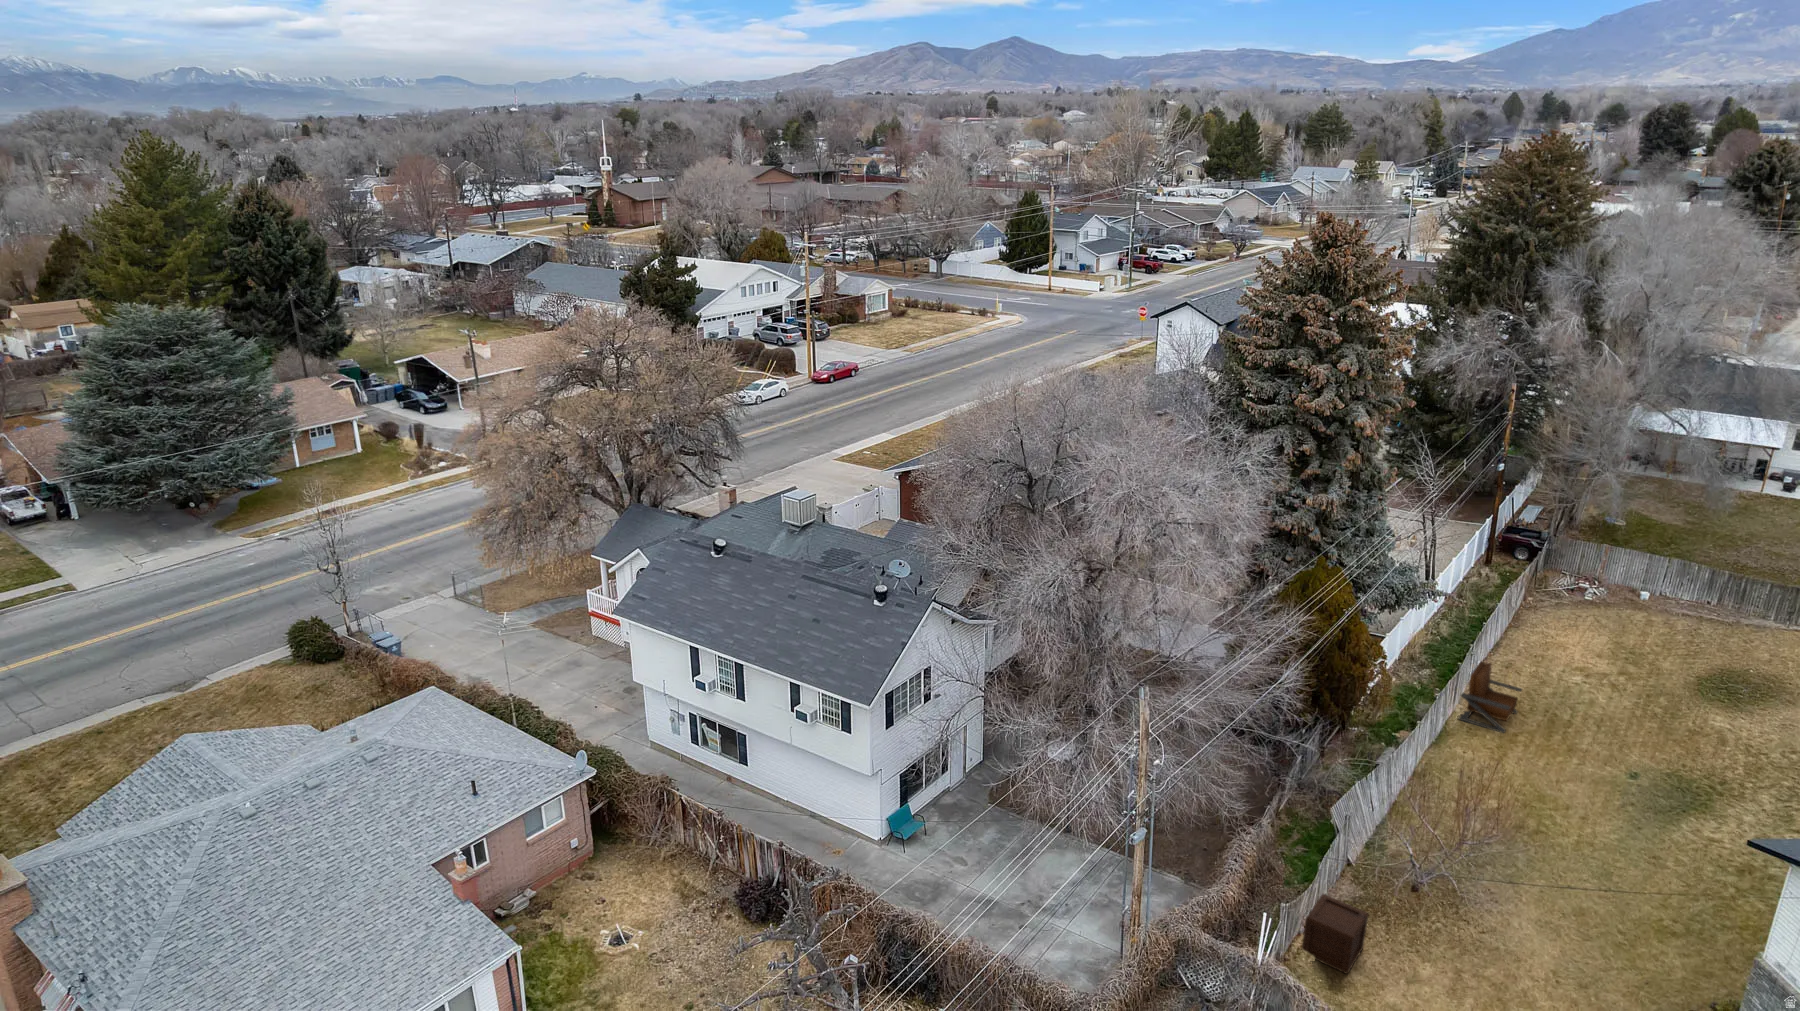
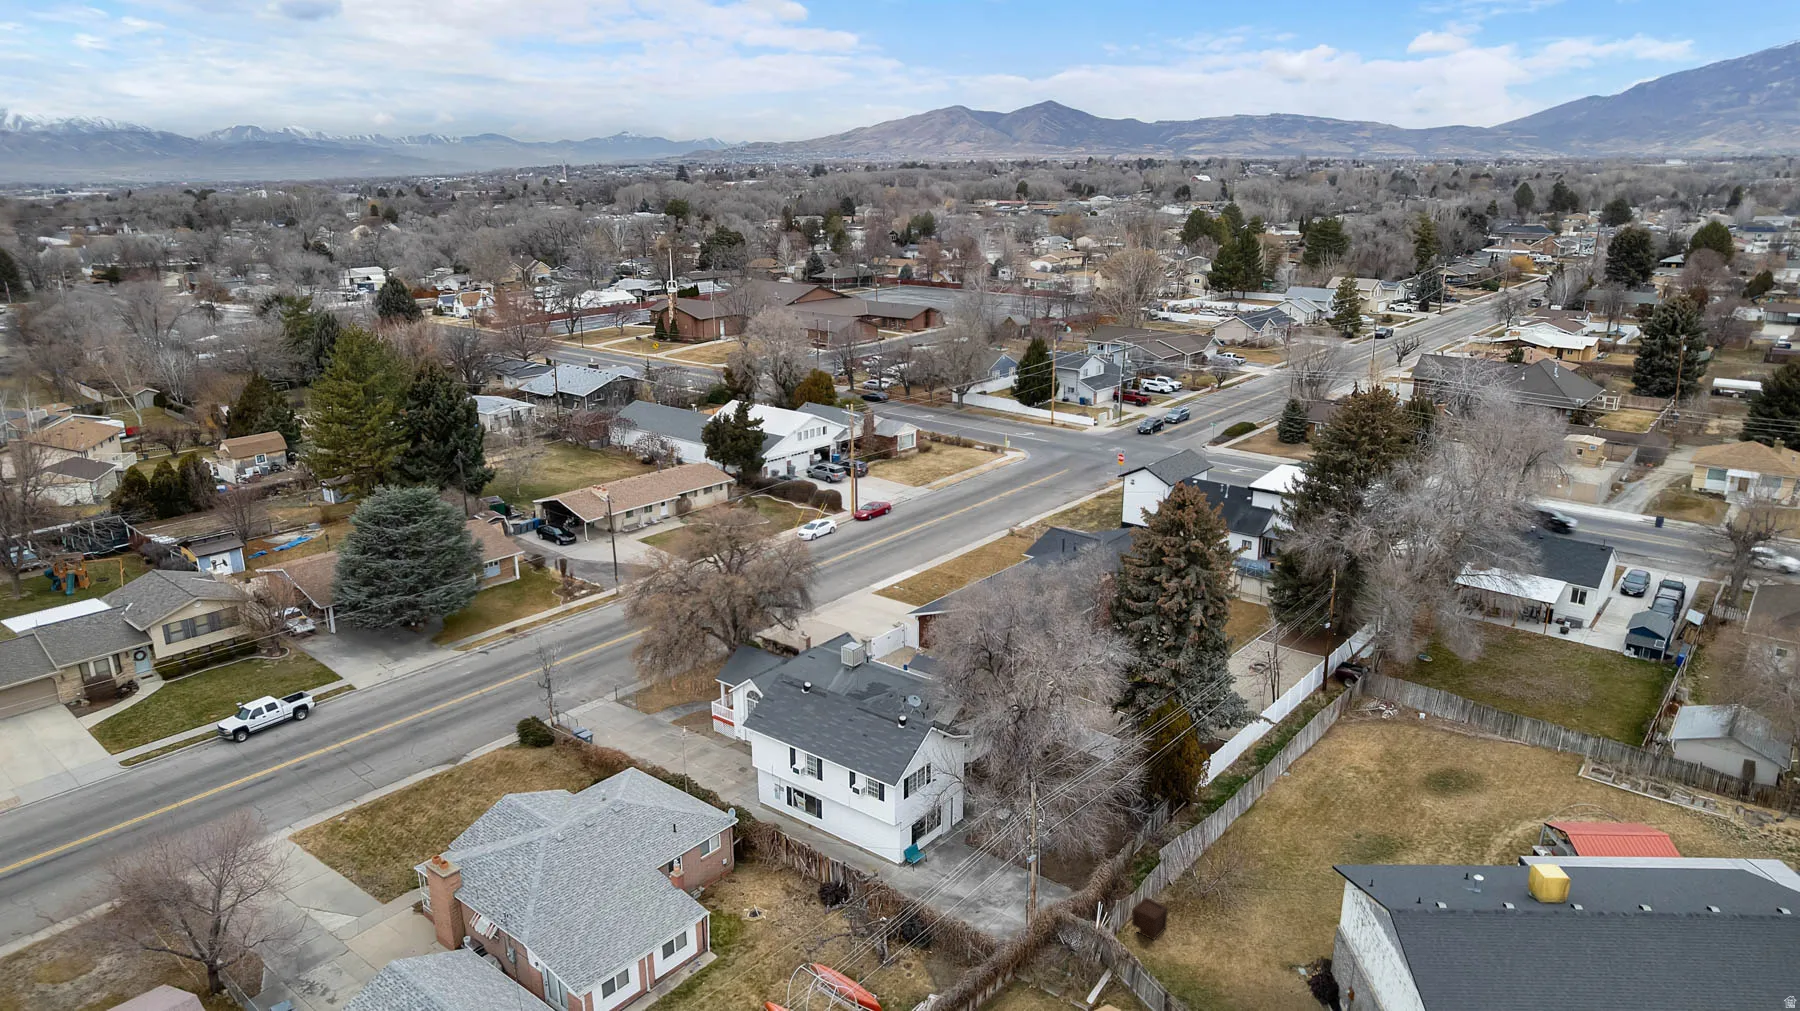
lounge chair: present [1459,662,1522,733] -> none [1266,763,1307,809]

